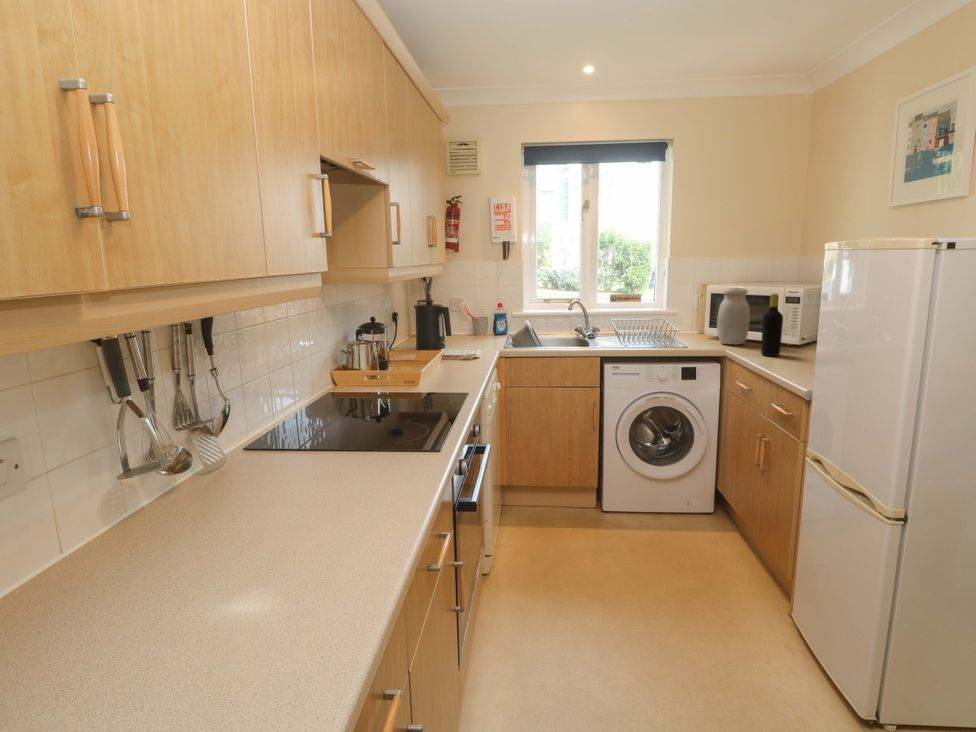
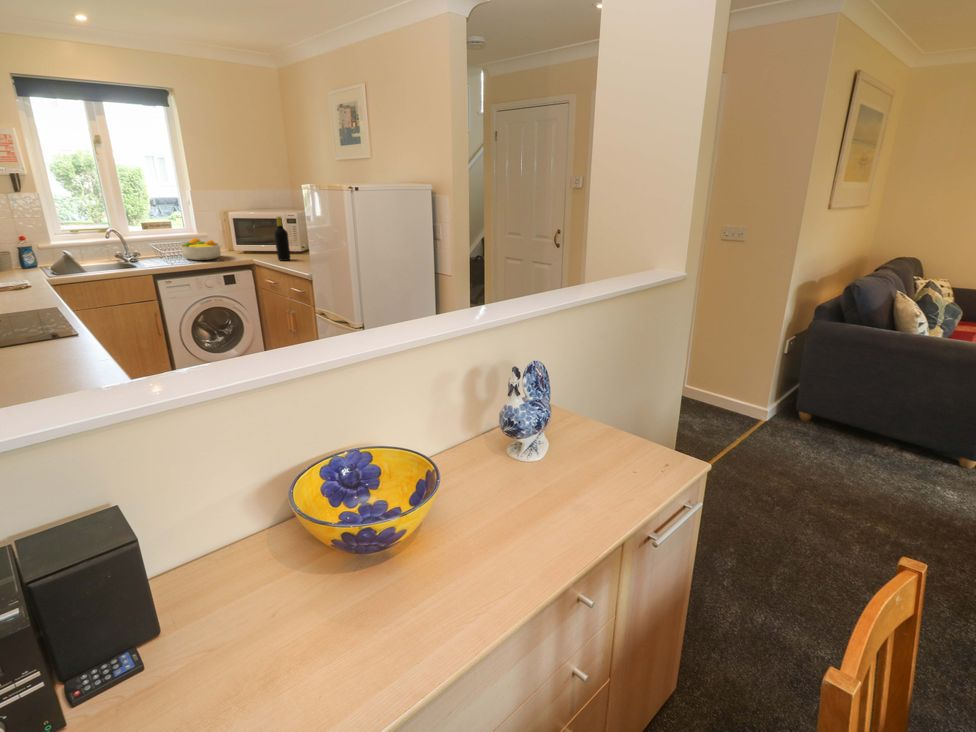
jar: present [717,288,750,345] -> none [242,214,266,256]
fruit bowl: none [641,314,687,344] -> present [180,238,221,260]

